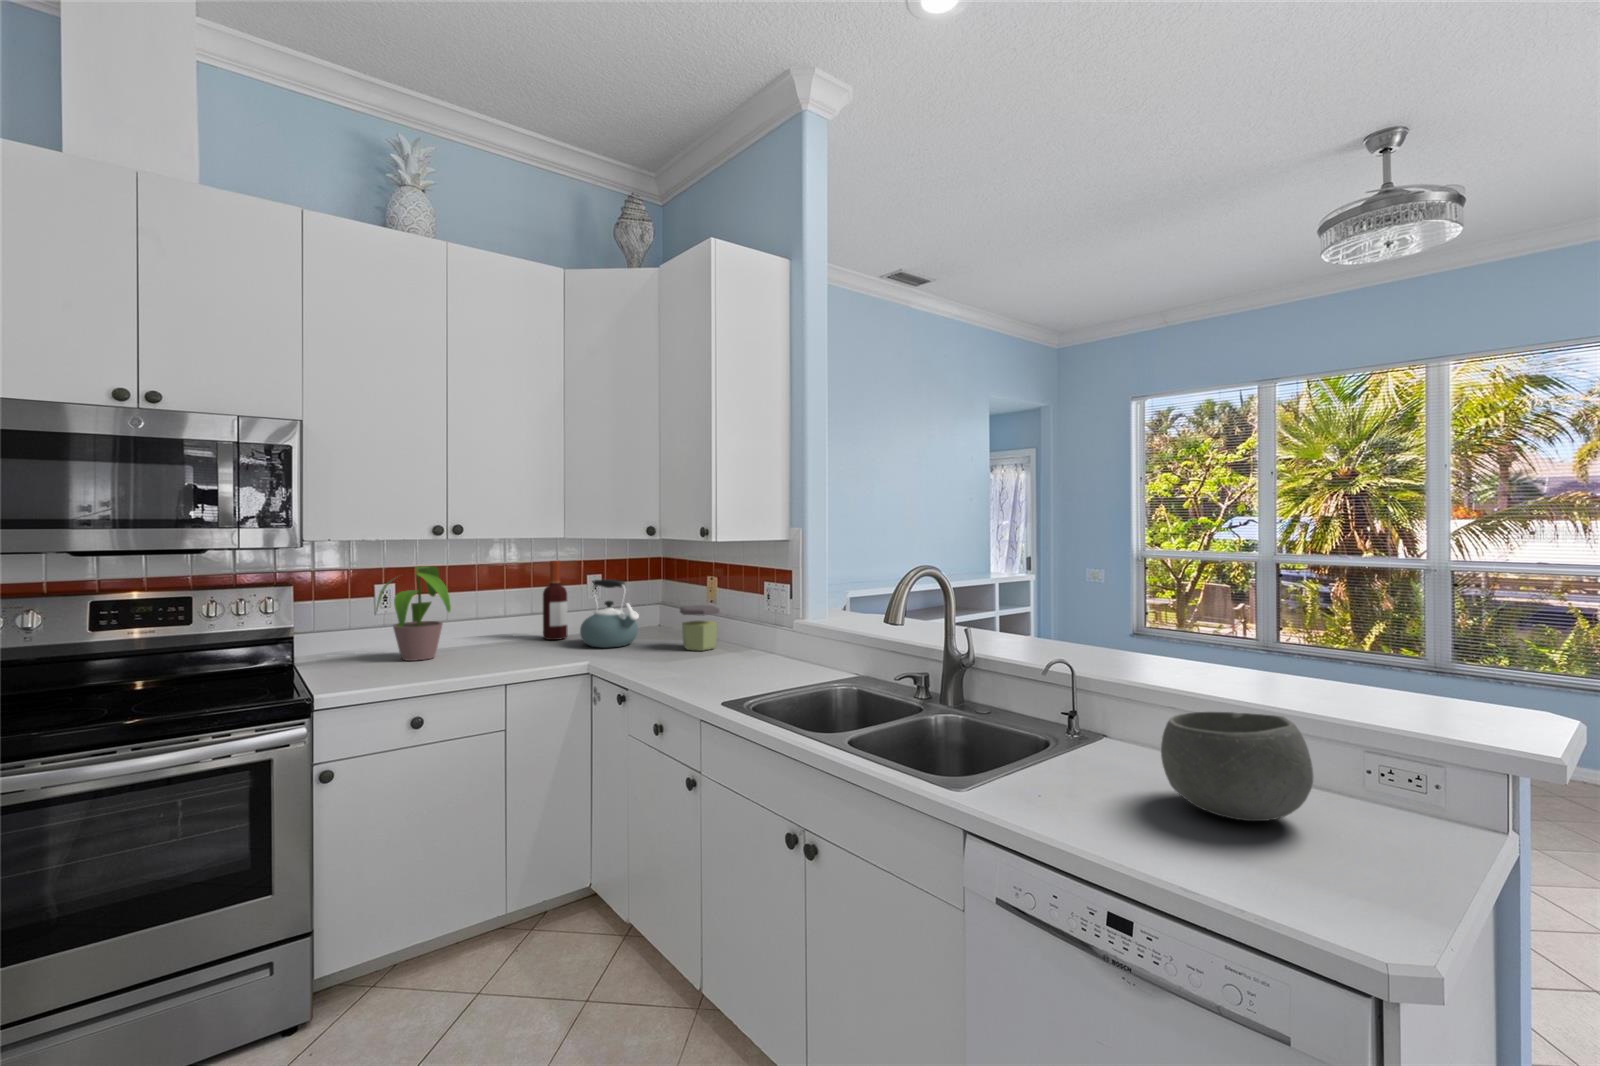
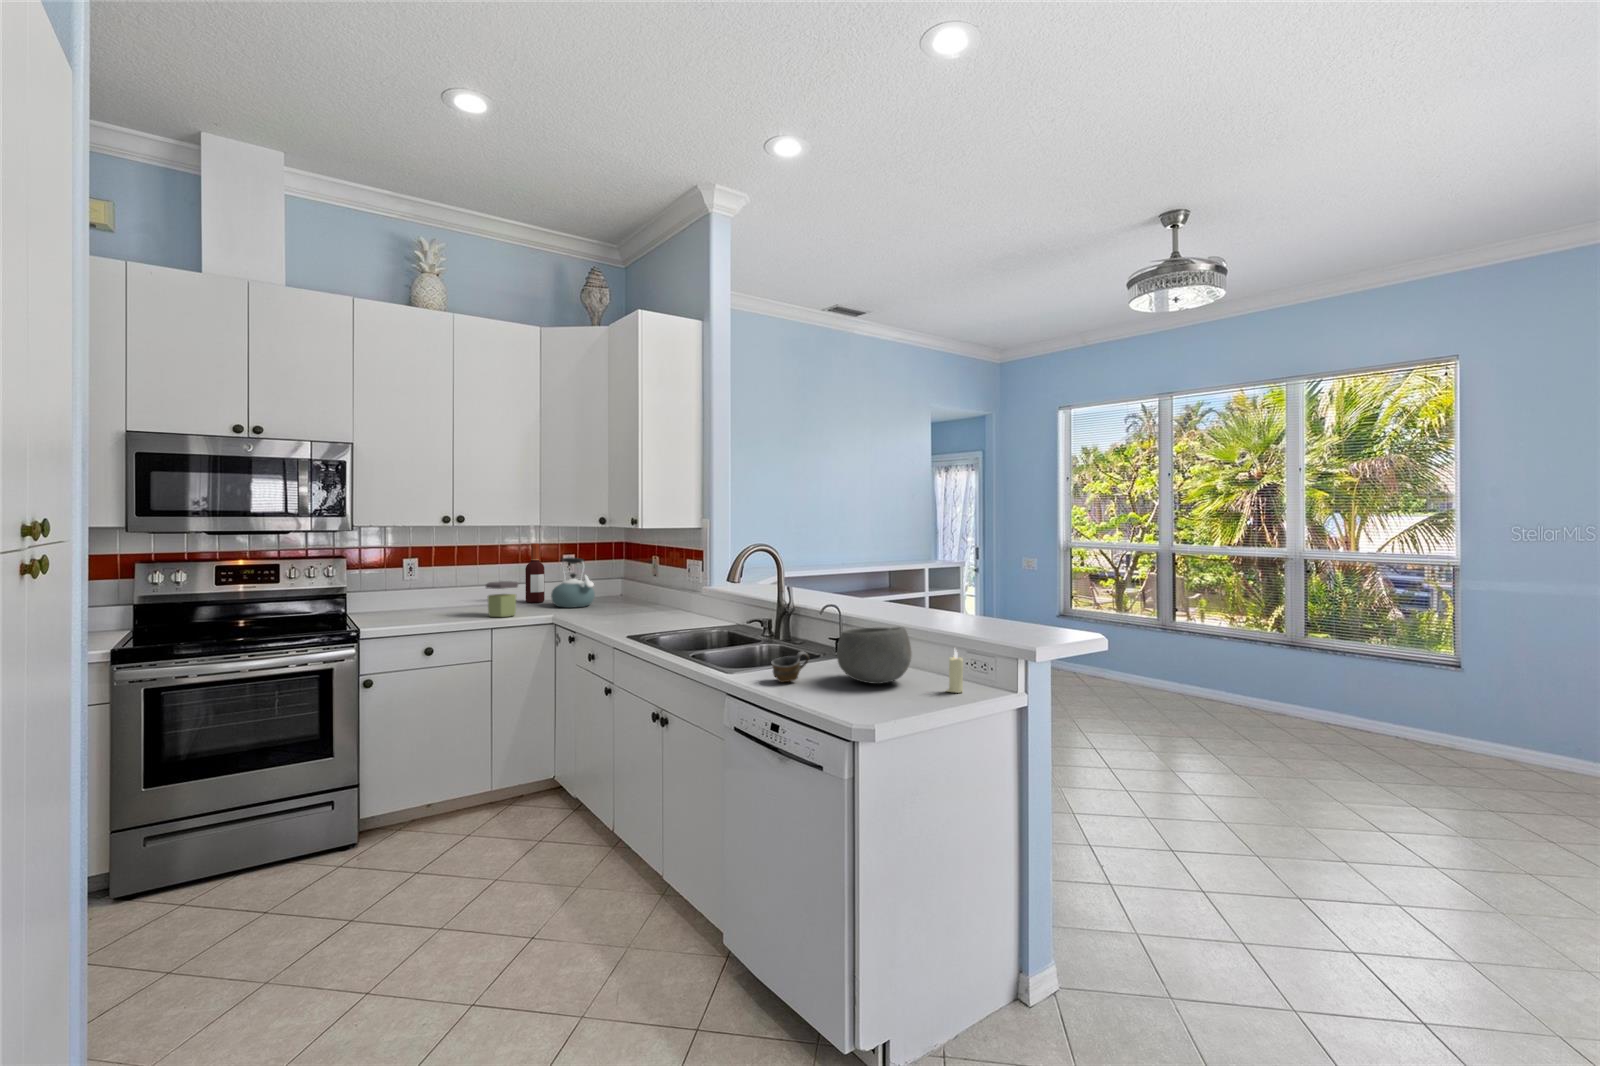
potted plant: present [376,566,451,661] -> none [397,545,464,613]
jar: present [680,605,719,651] -> present [486,581,518,617]
candle: none [1393,761,1431,843] -> present [947,650,963,693]
cup: none [1059,762,1126,822] -> present [771,652,809,682]

